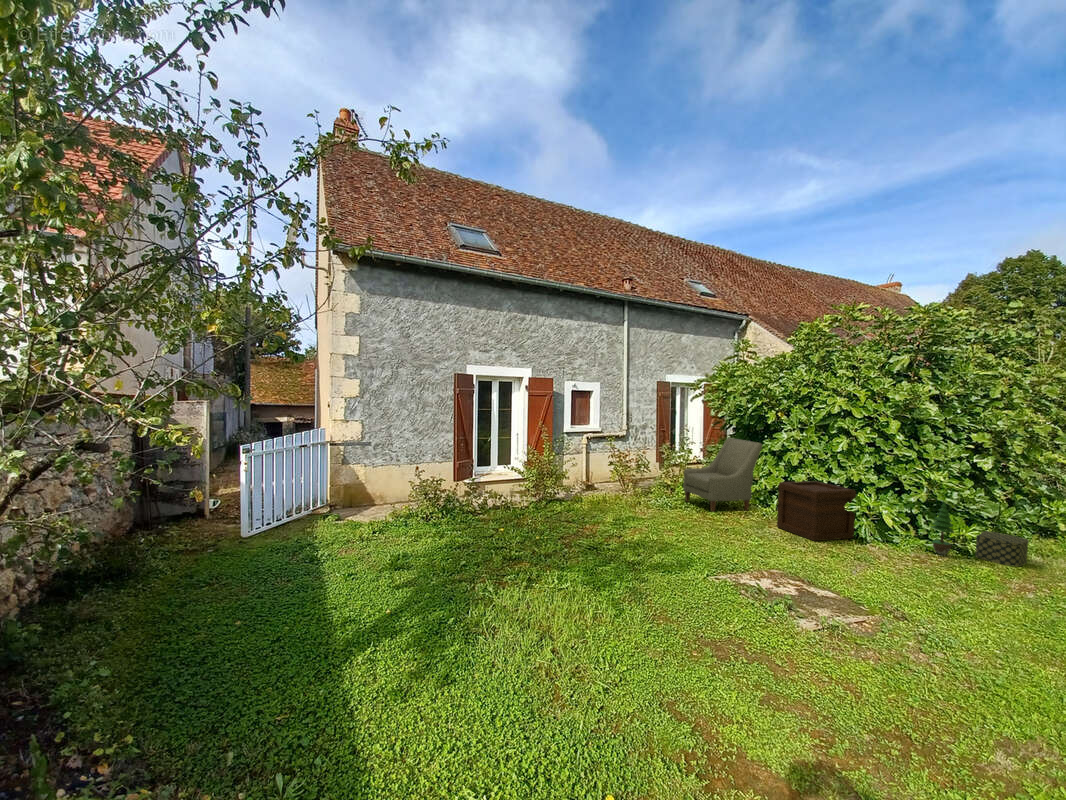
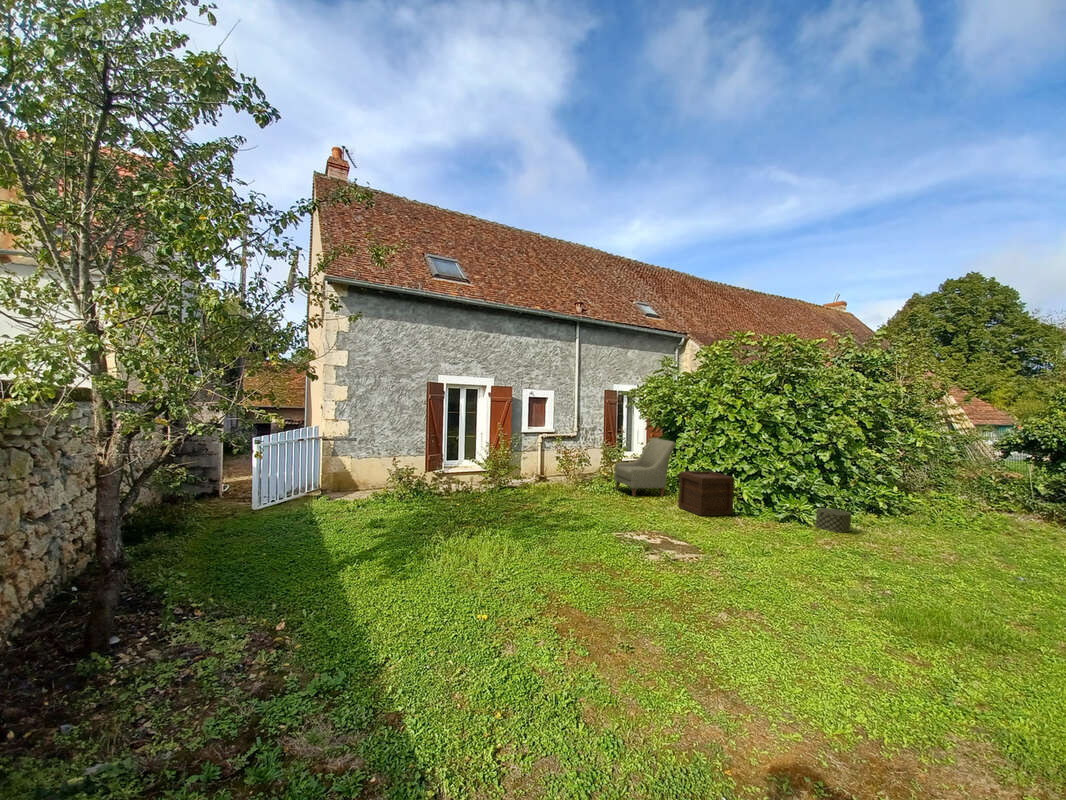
potted tree: present [931,503,954,555] -> none [783,485,800,526]

